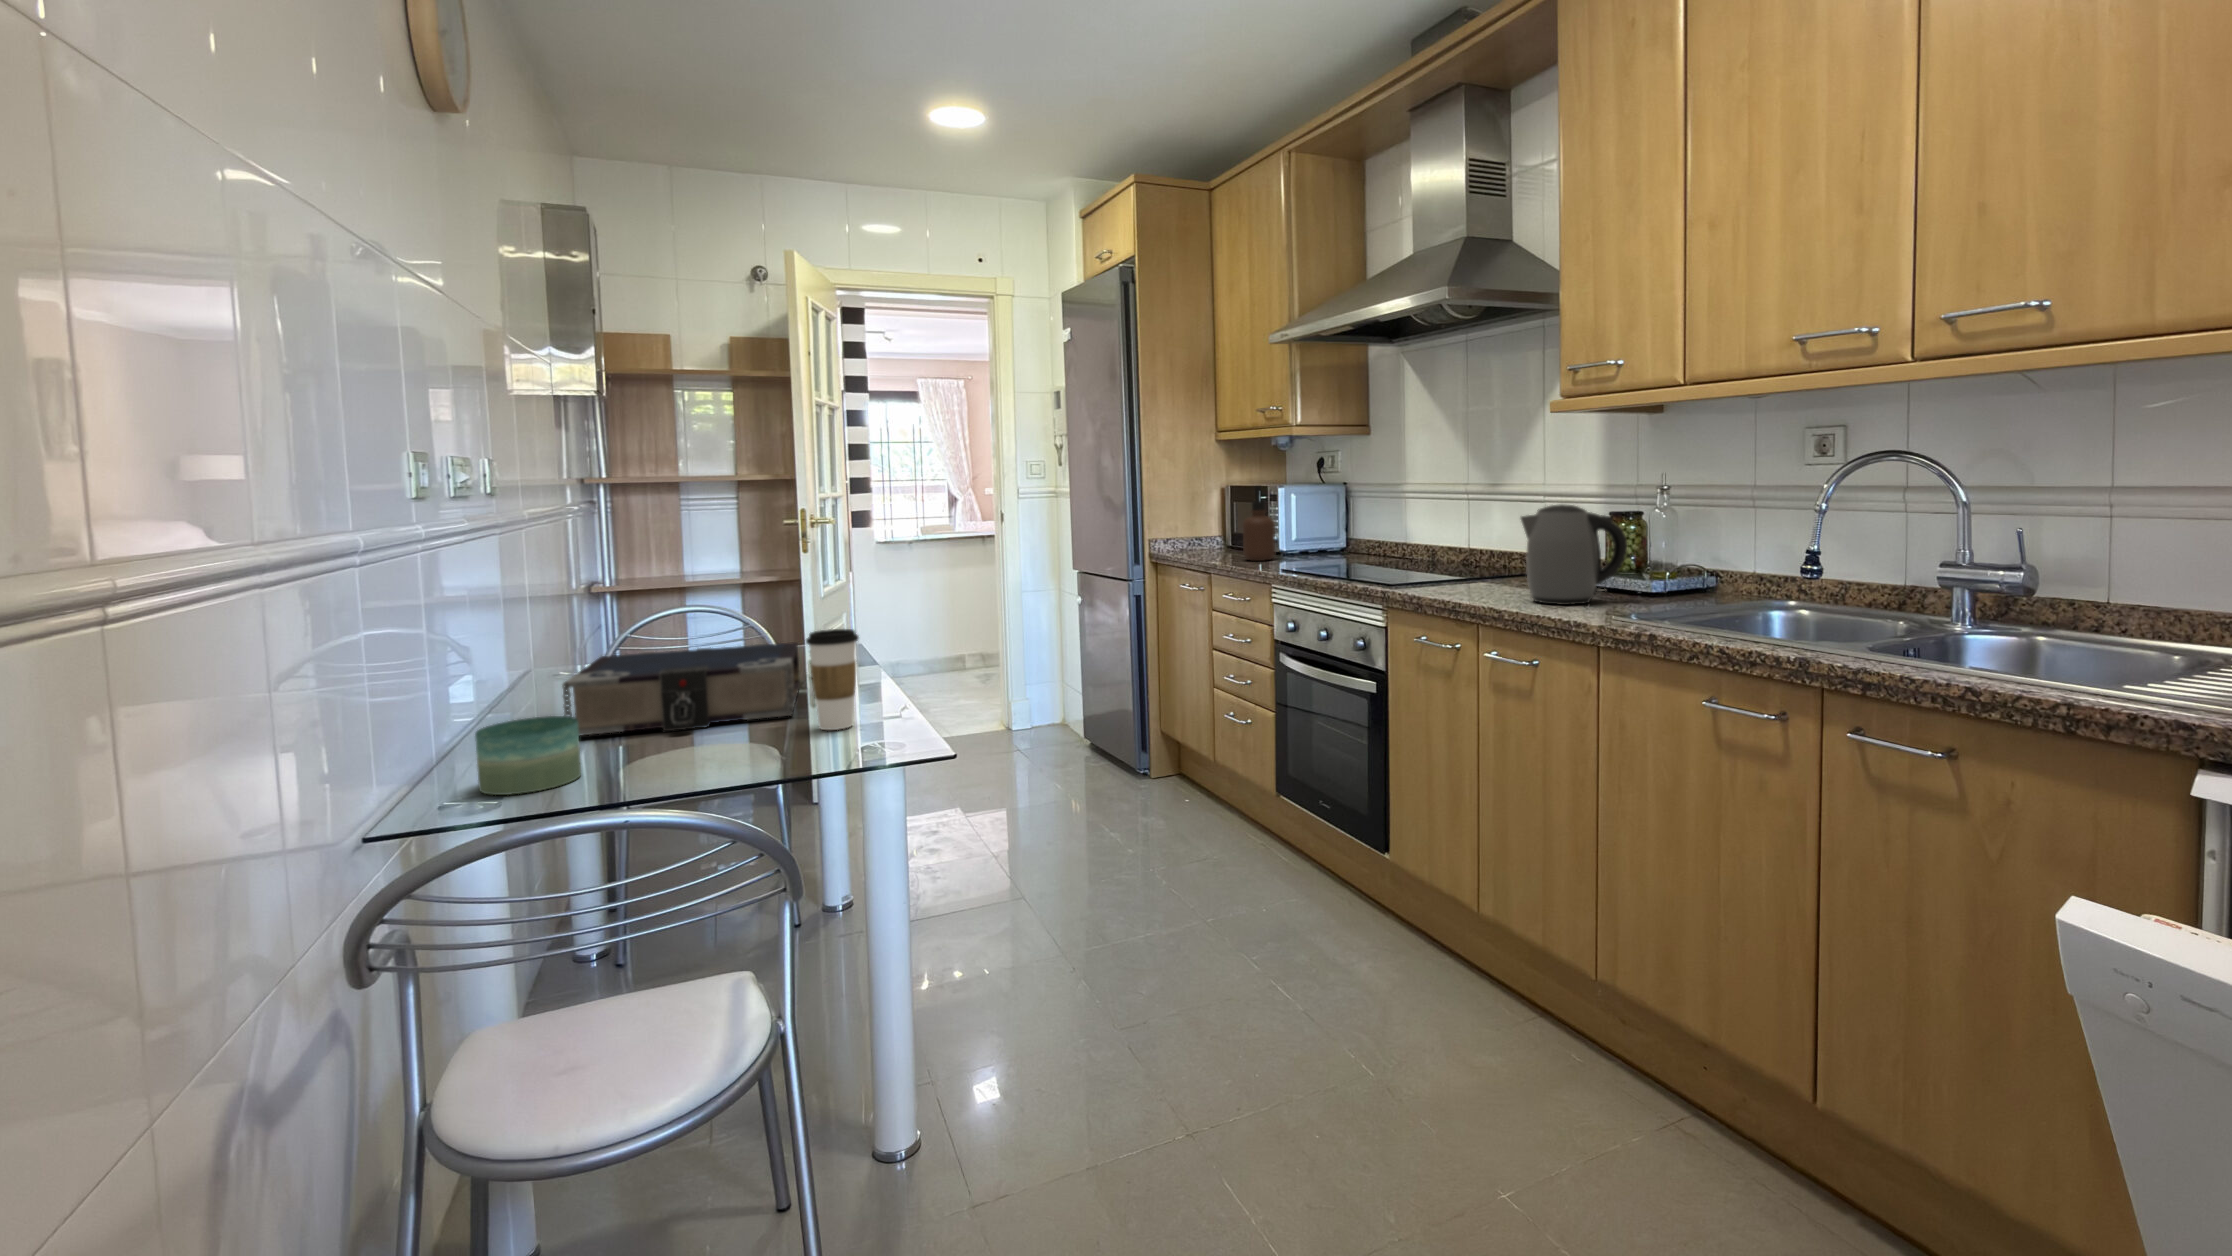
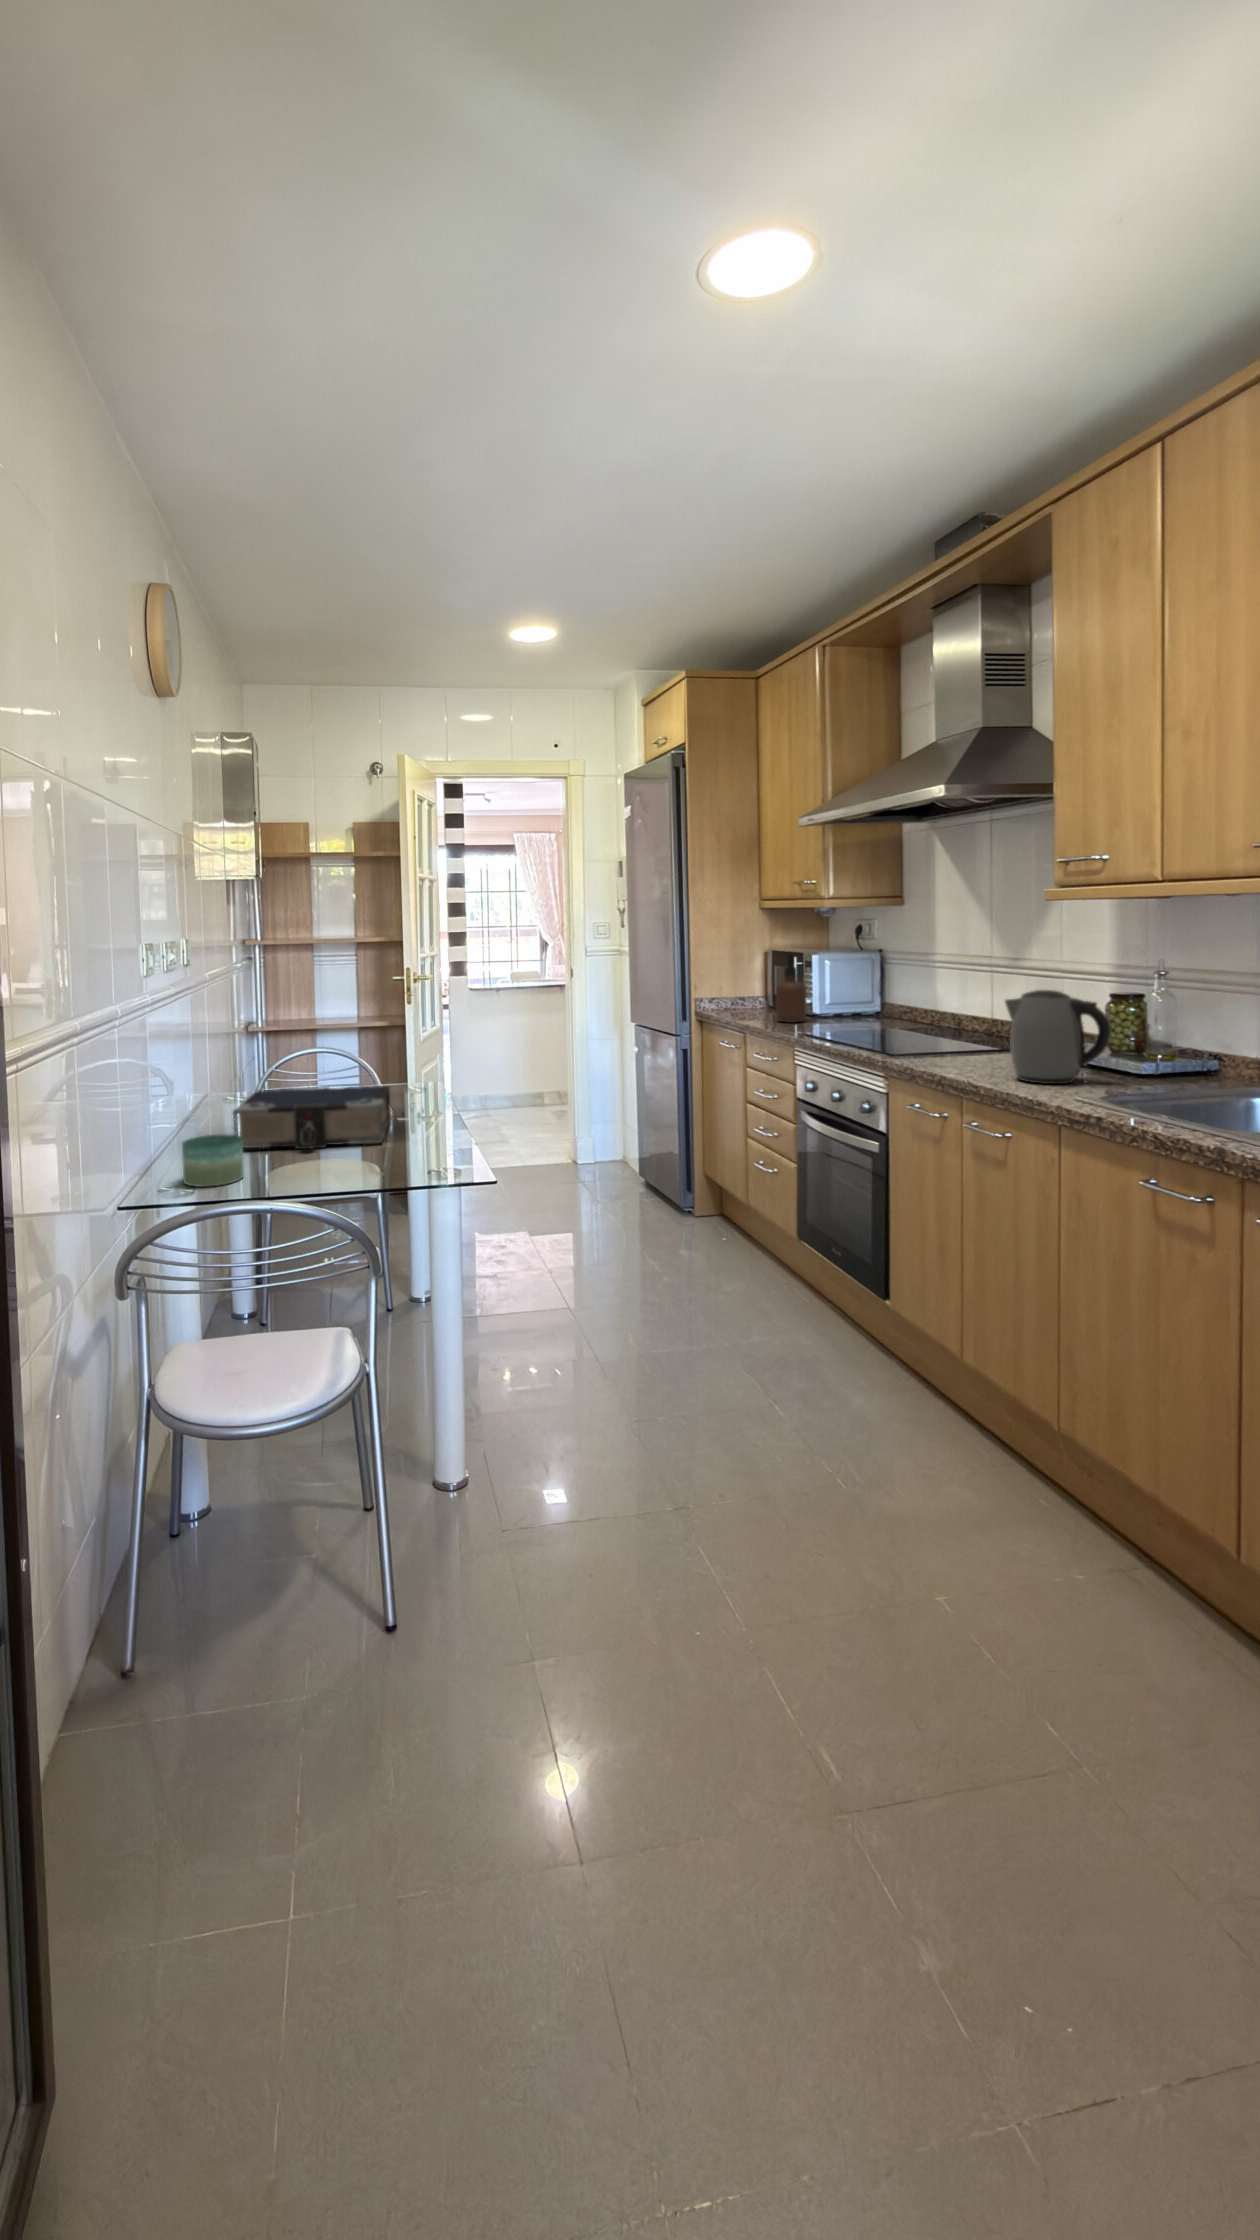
coffee cup: present [806,629,859,730] -> none [391,1080,428,1156]

